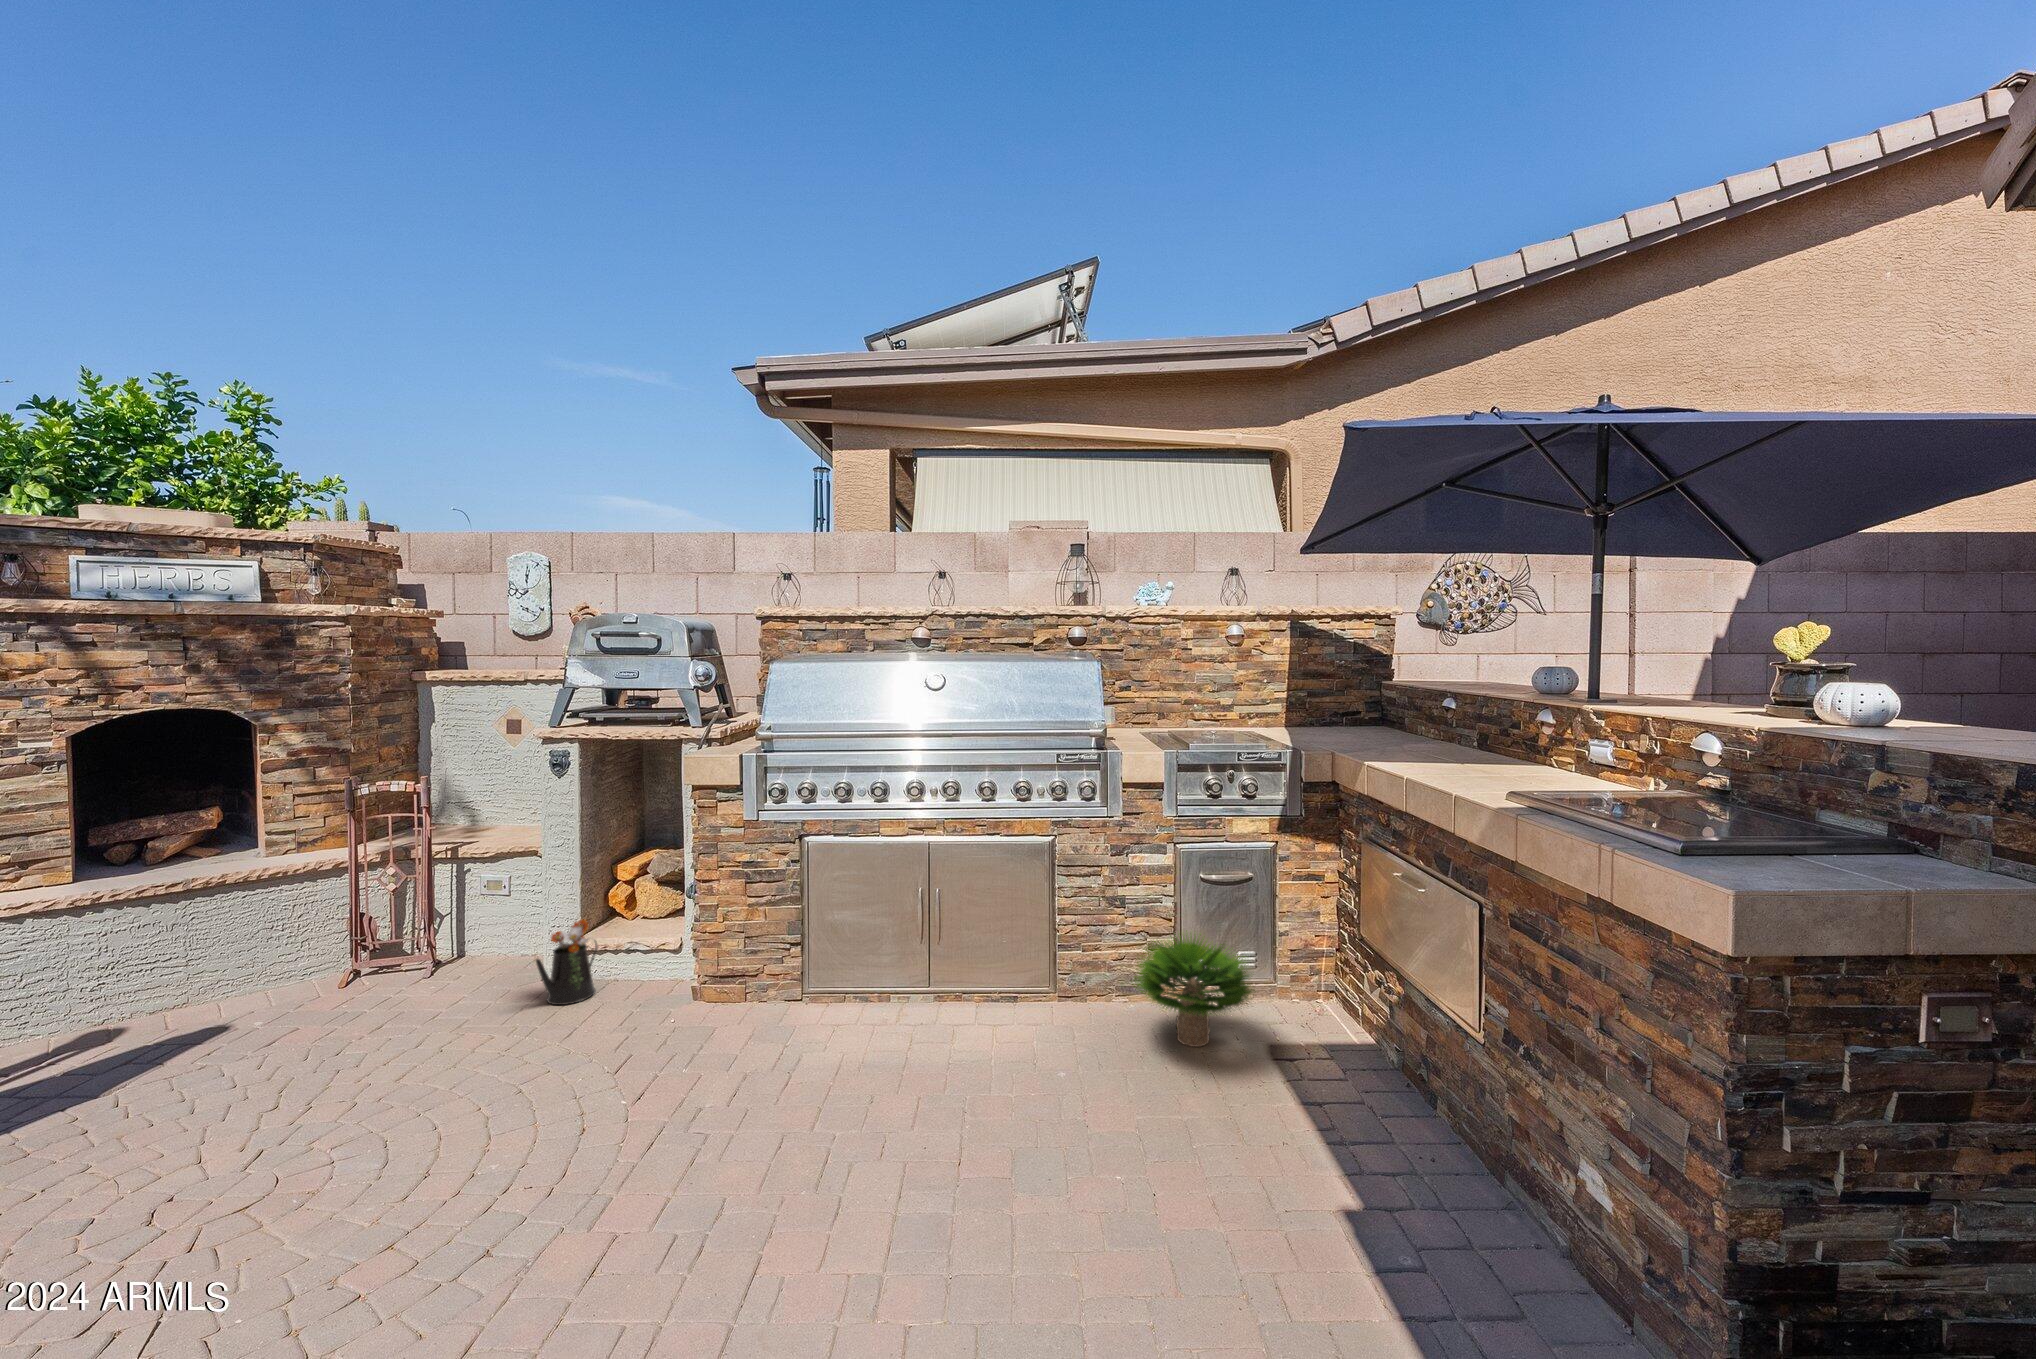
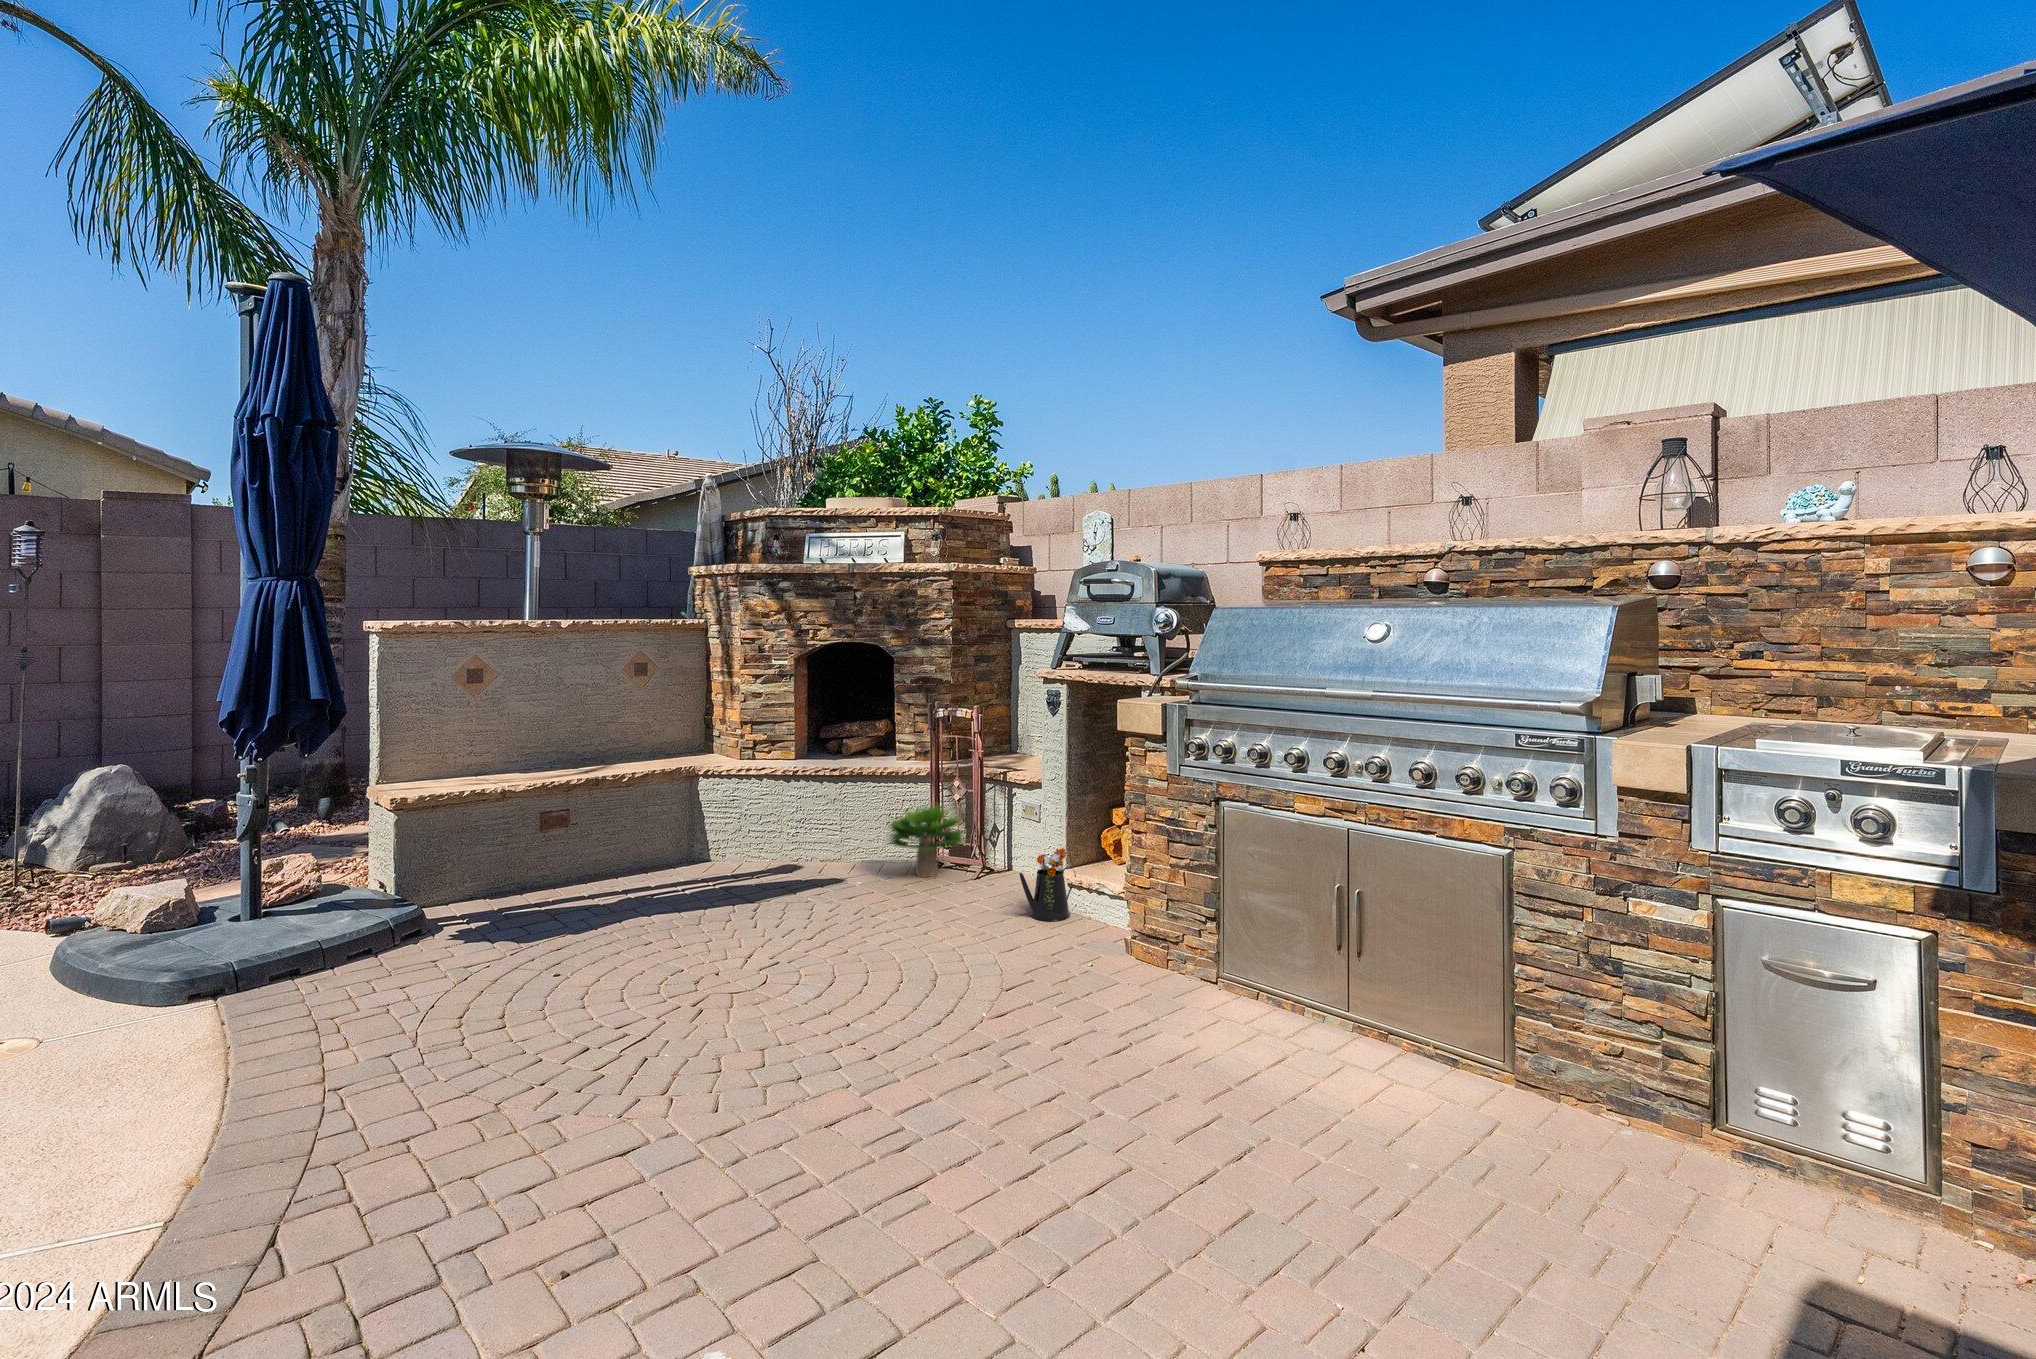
potted plant: present [1136,936,1255,1047] -> present [889,806,966,877]

